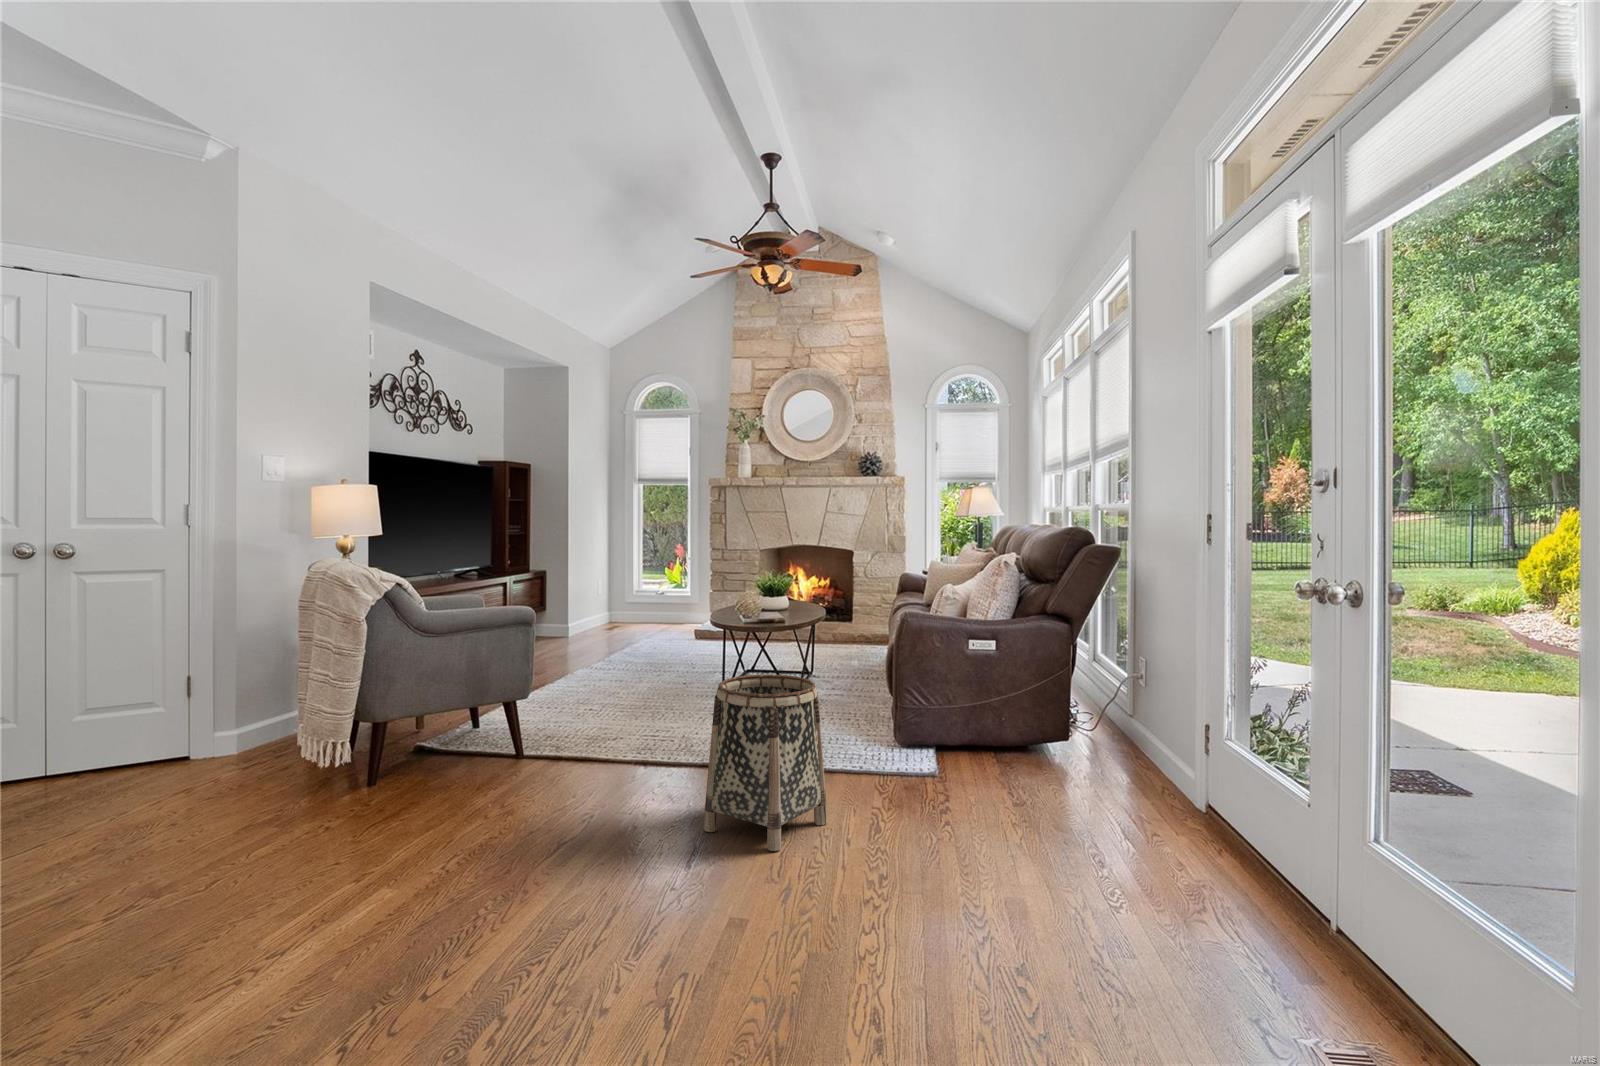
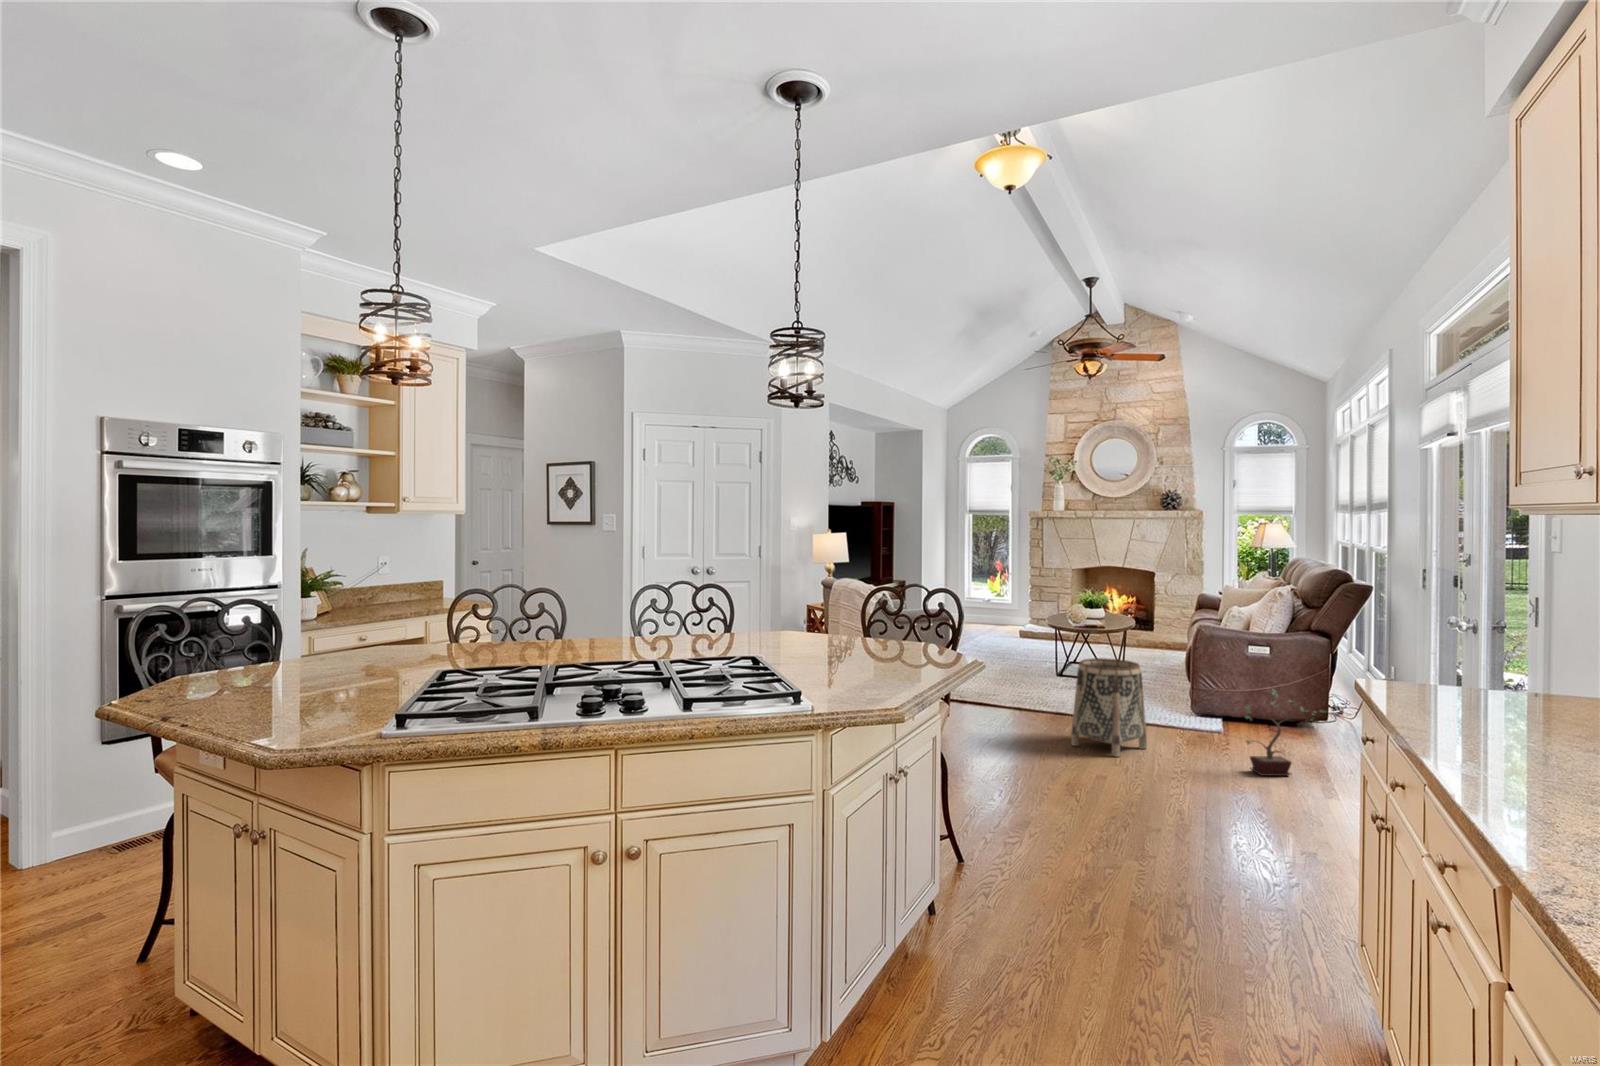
potted plant: none [976,714,1099,867] -> present [1245,690,1323,776]

